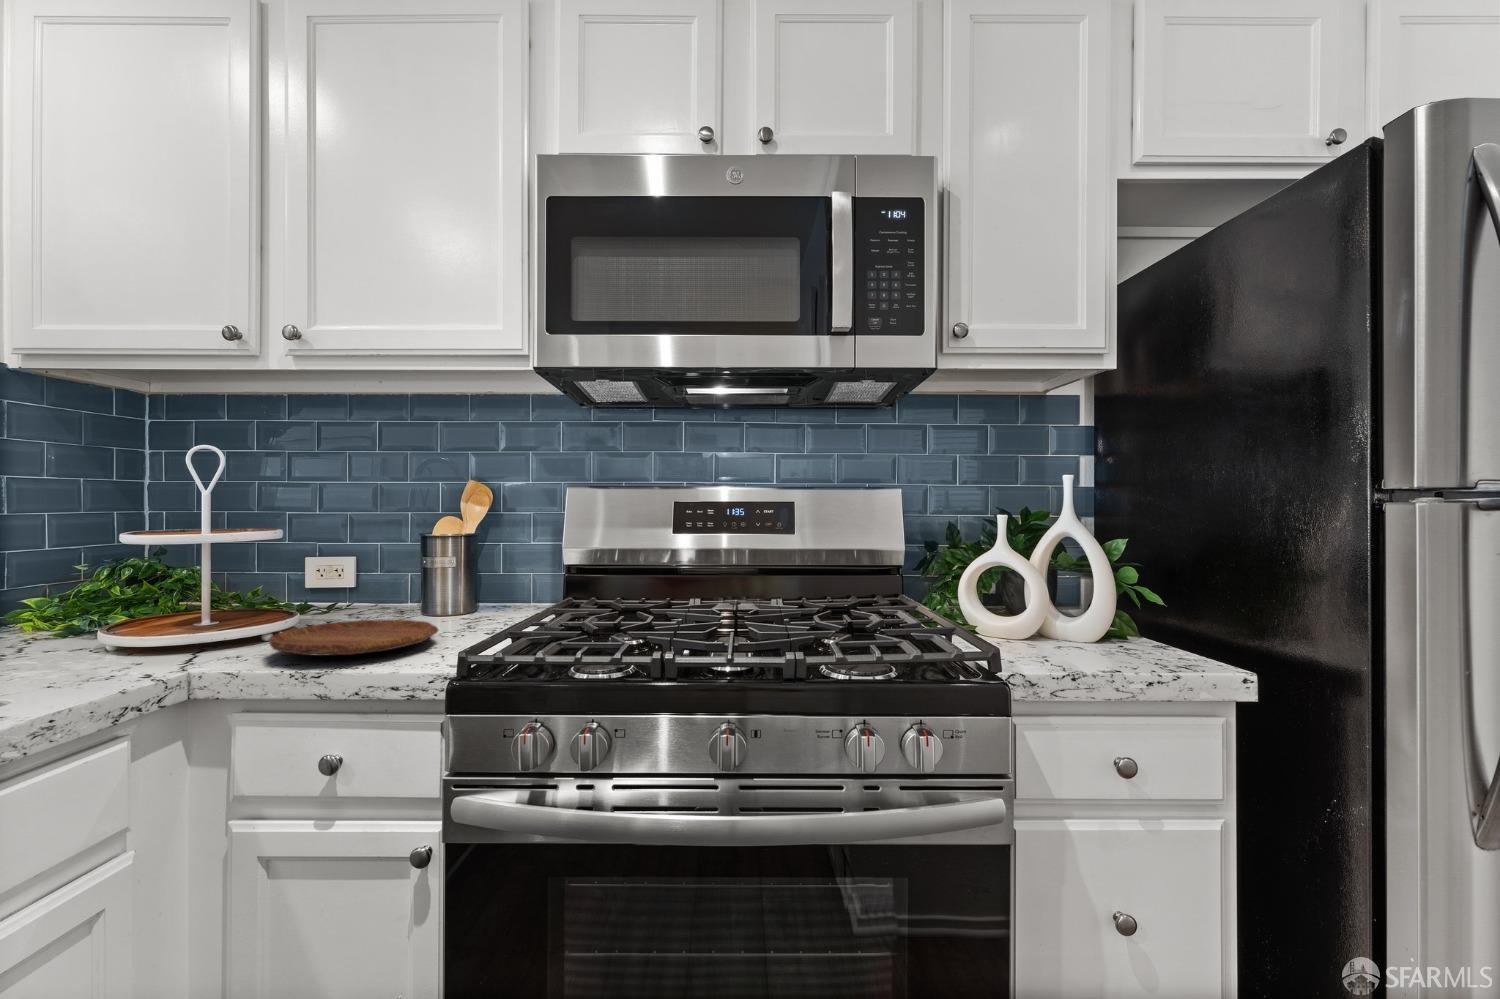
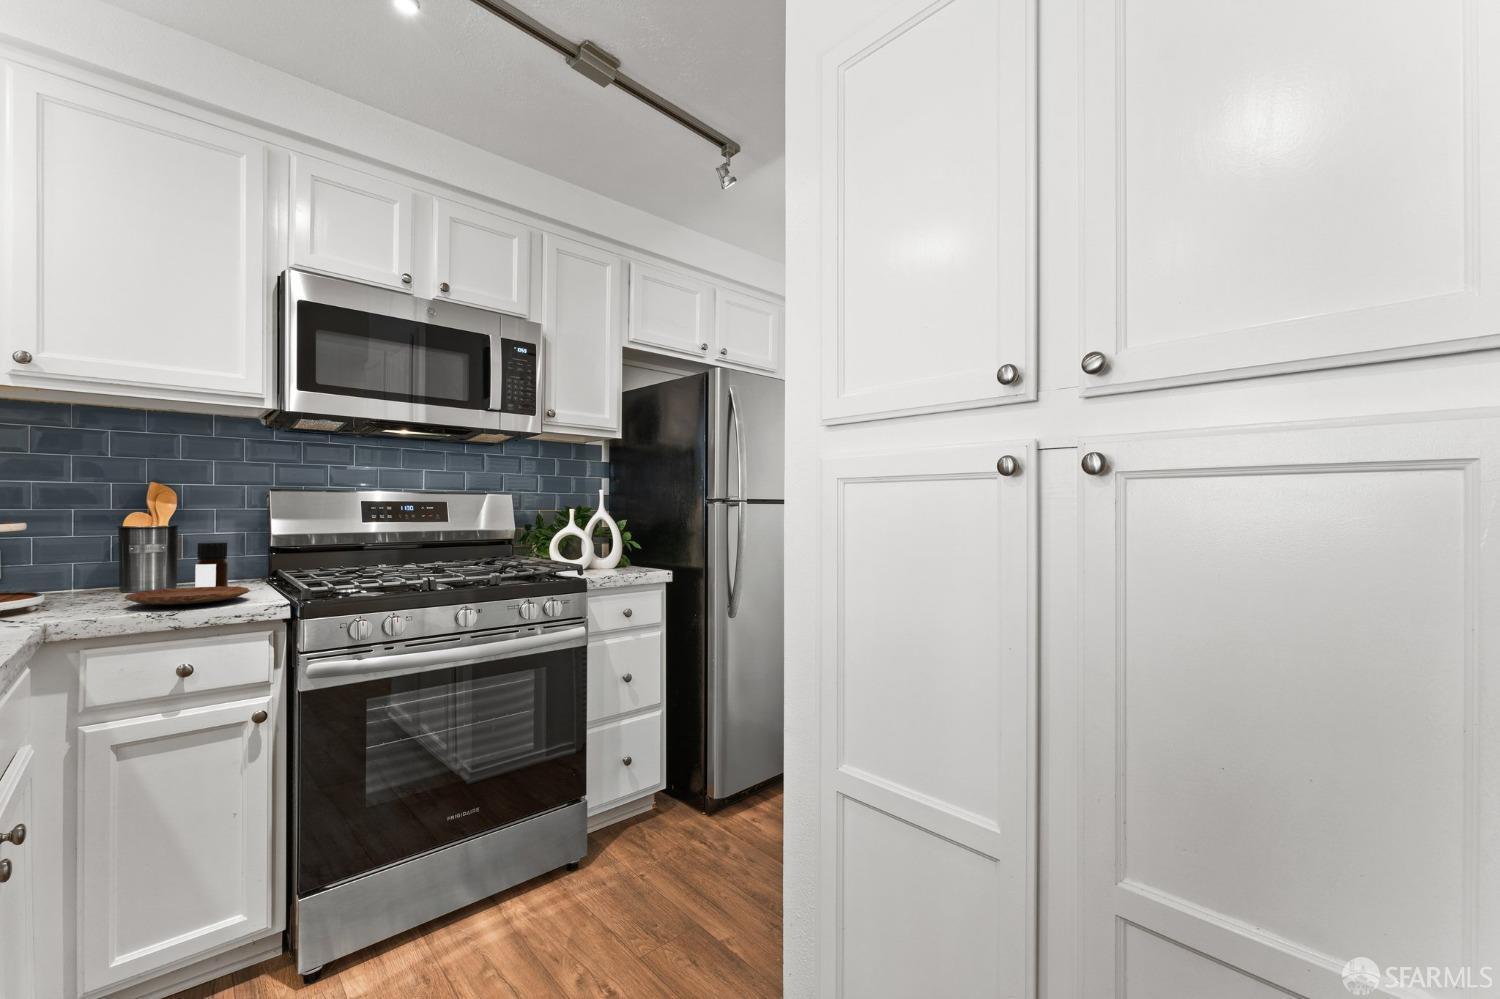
bottle: none [448,554,487,621] -> present [195,542,228,587]

